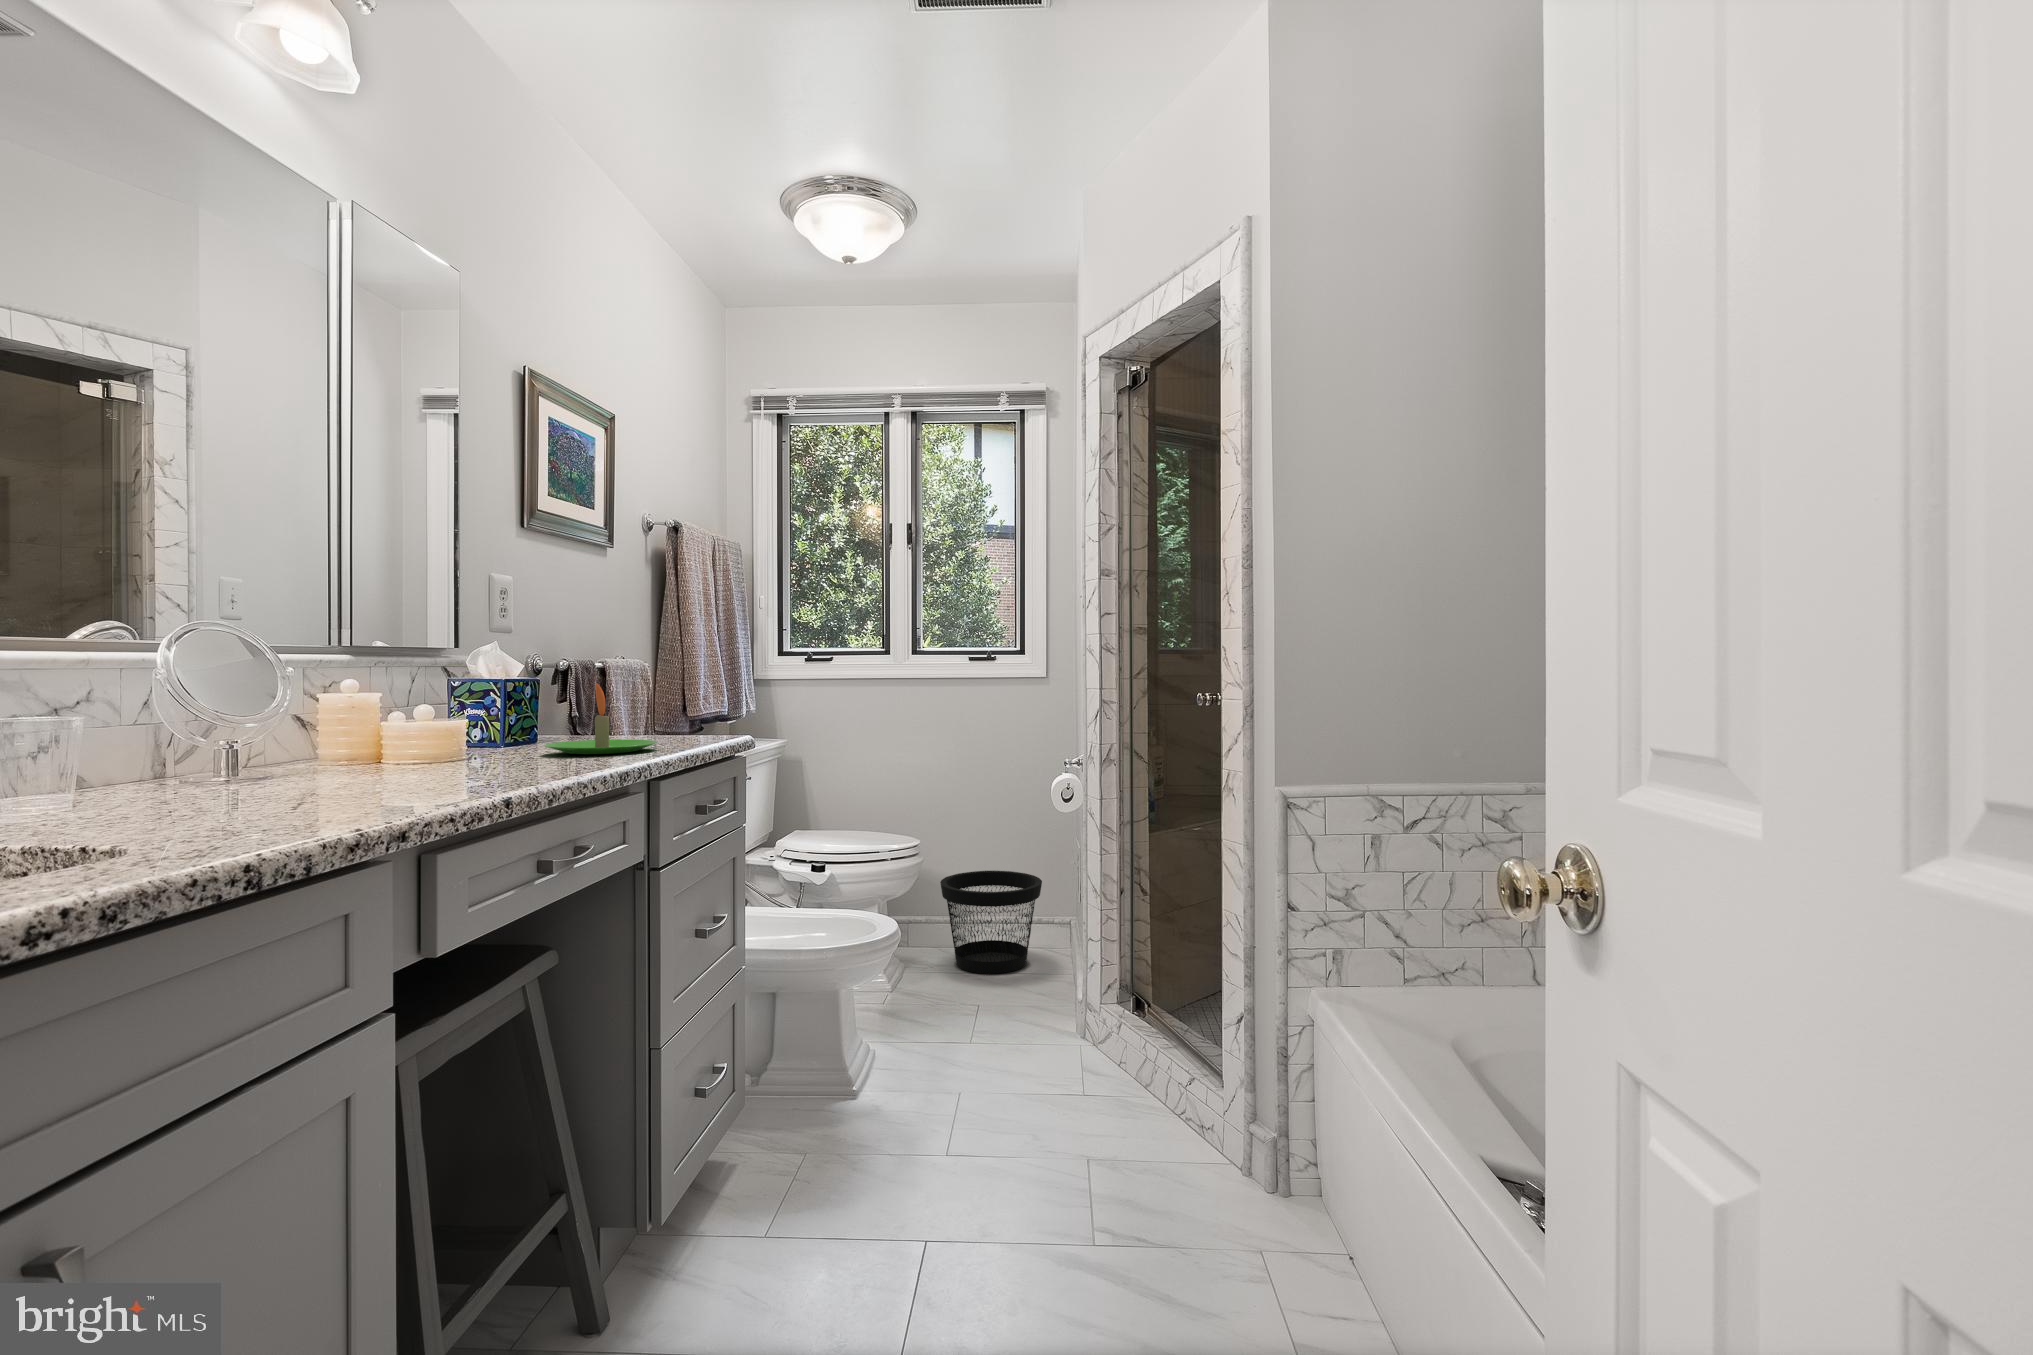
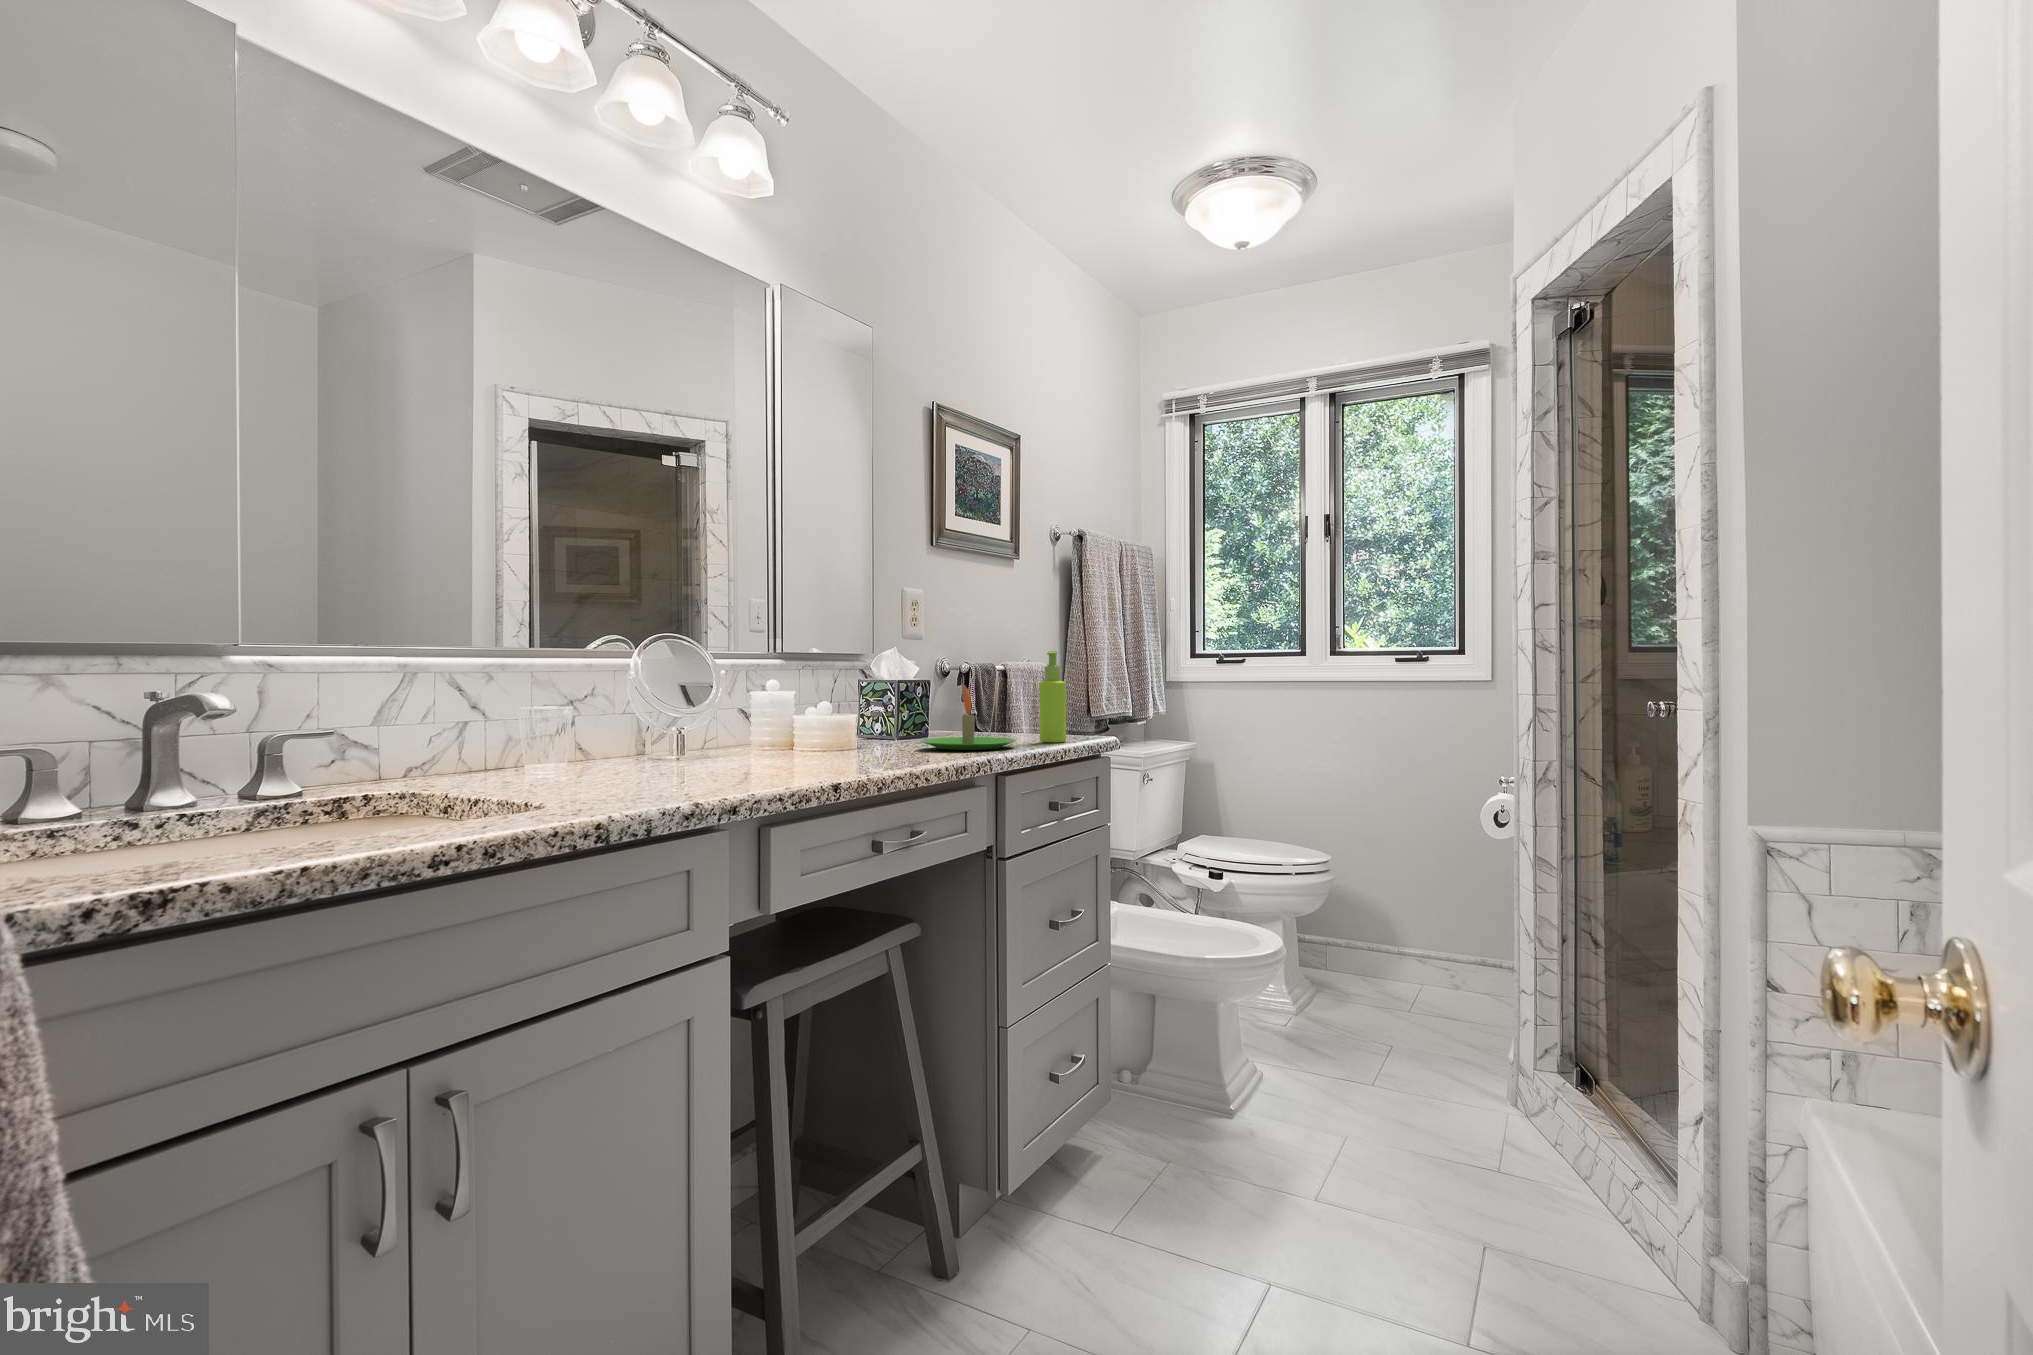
soap dispenser: none [673,648,702,743] -> present [1039,651,1066,742]
wastebasket: present [940,871,1042,974] -> none [1358,899,1483,1018]

